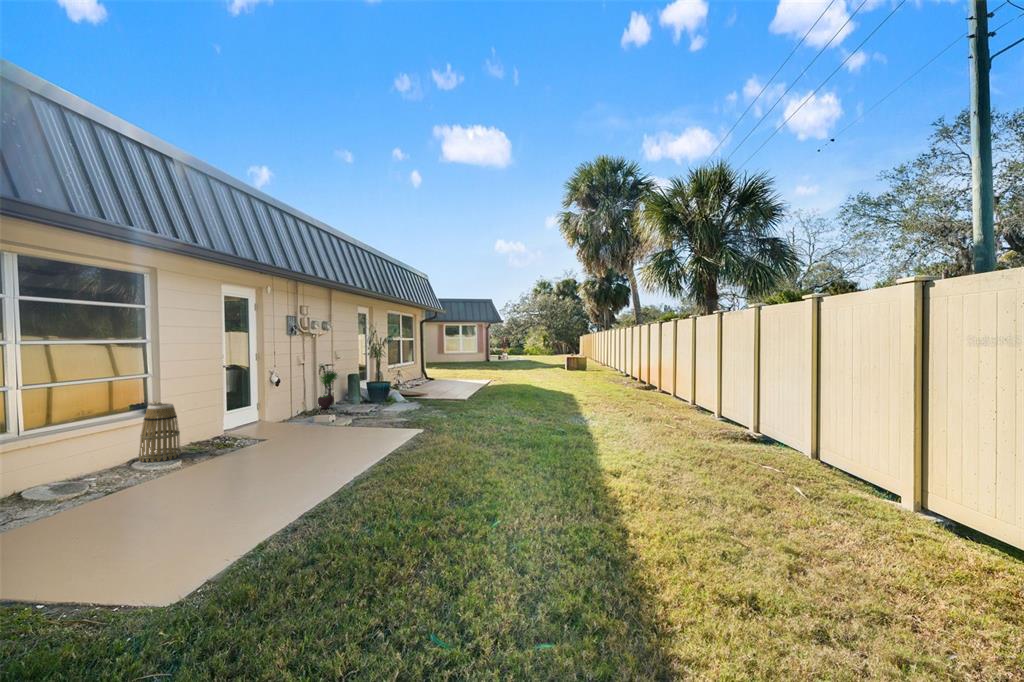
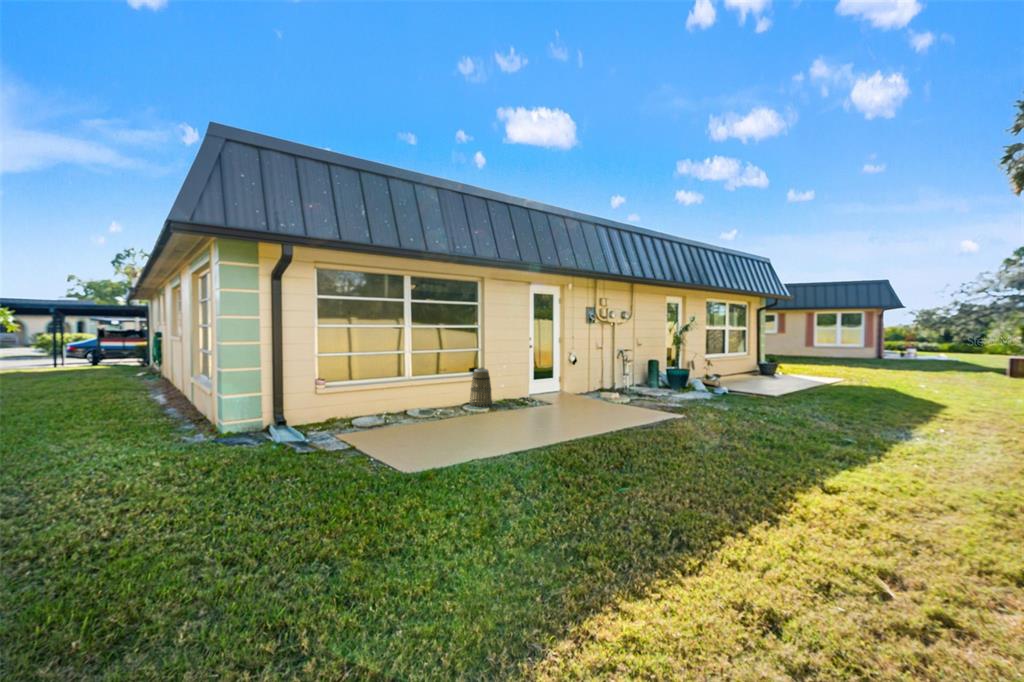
potted tree: present [318,371,338,409] -> none [612,352,634,388]

